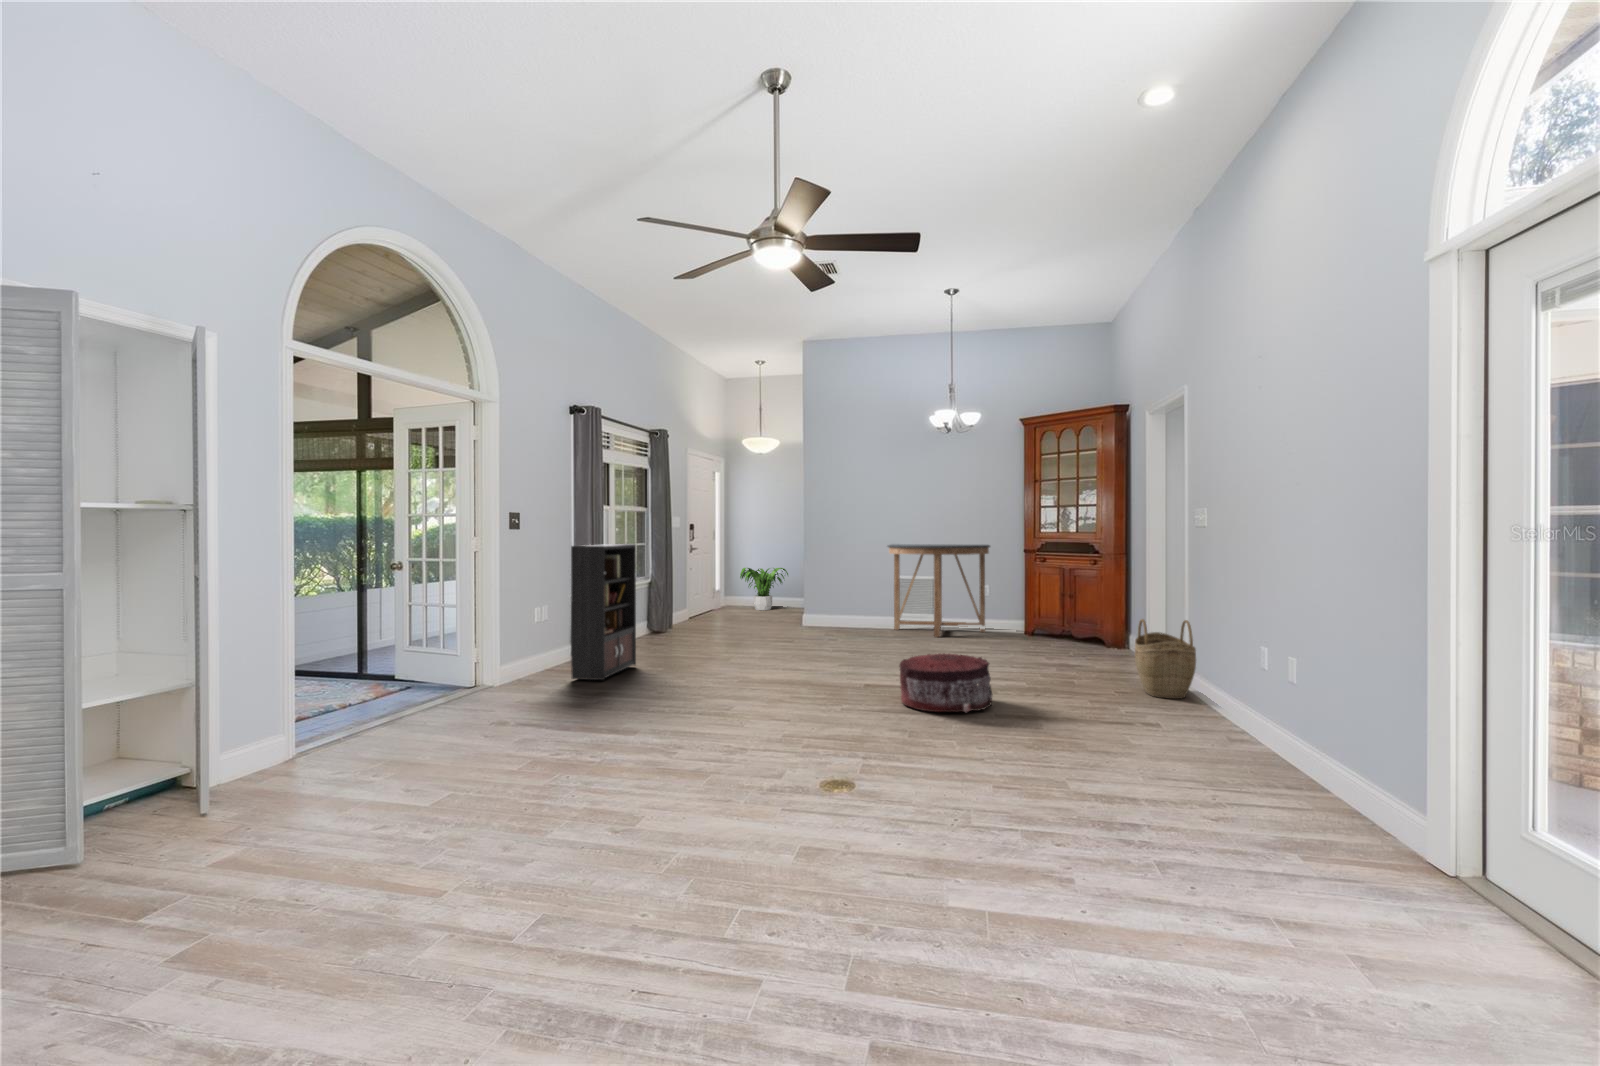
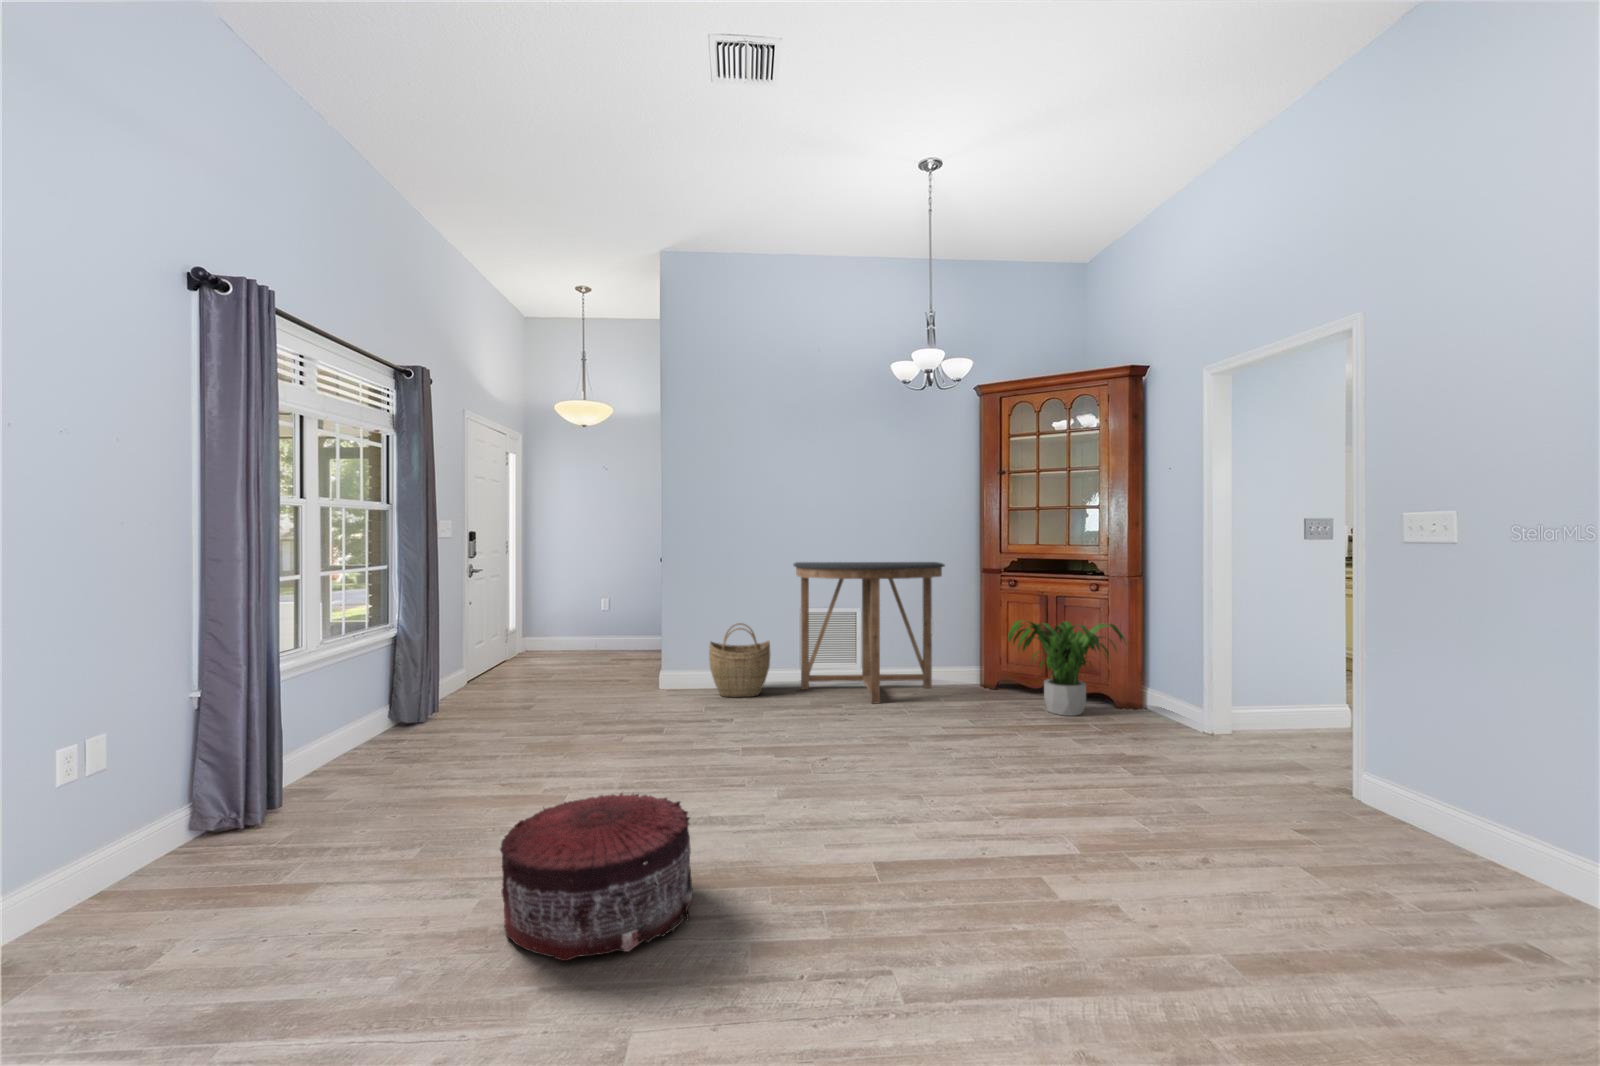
bookcase: present [571,544,636,680] -> none [160,580,352,929]
potted plant: present [740,568,788,610] -> present [1008,620,1126,716]
woven basket: present [1135,619,1196,699] -> present [709,623,770,697]
pouf: present [900,653,993,712] -> present [500,793,692,961]

